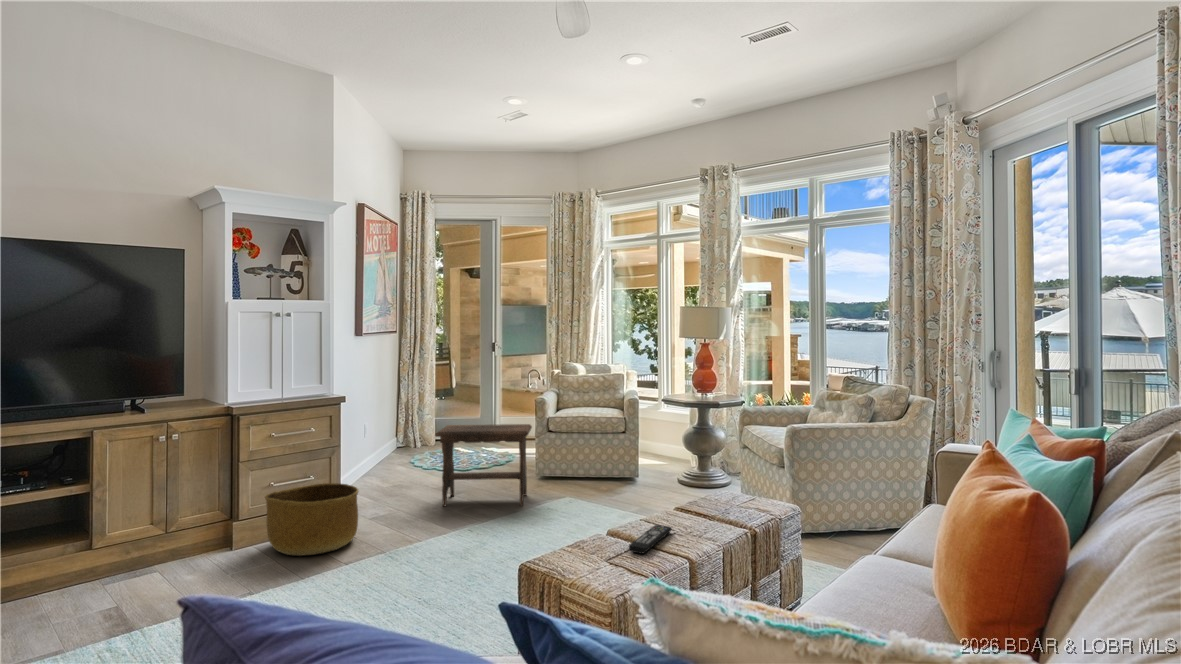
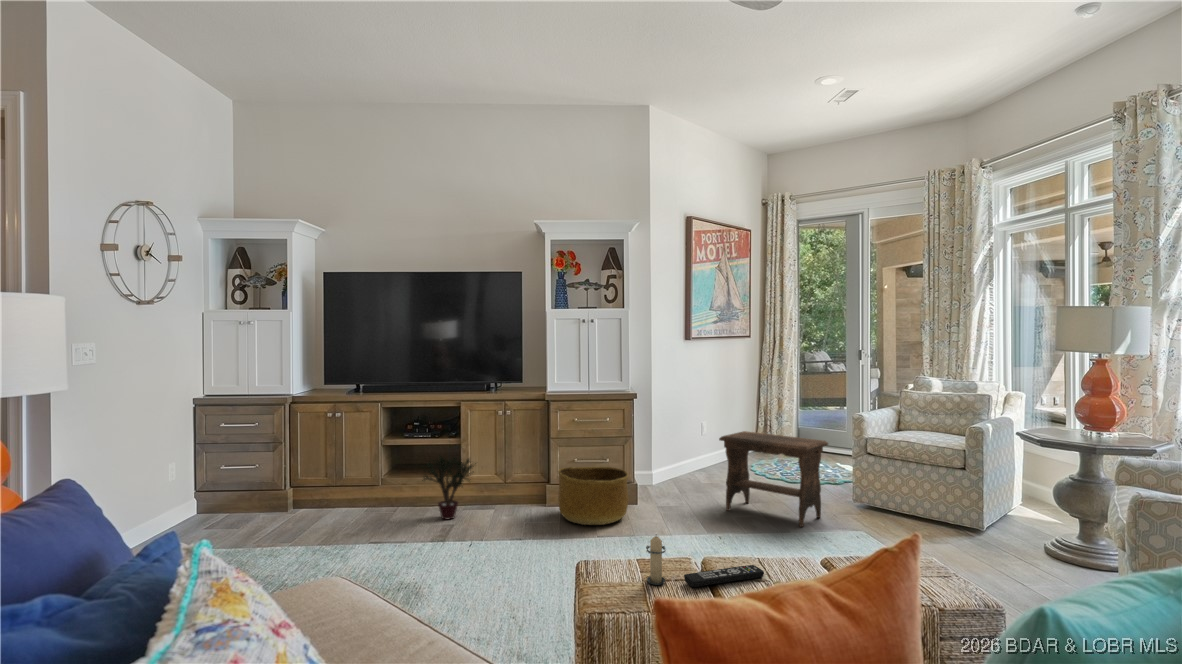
potted plant: none [46,502,147,600] -> present [424,457,474,519]
candle: none [599,513,622,562] -> present [646,536,665,585]

